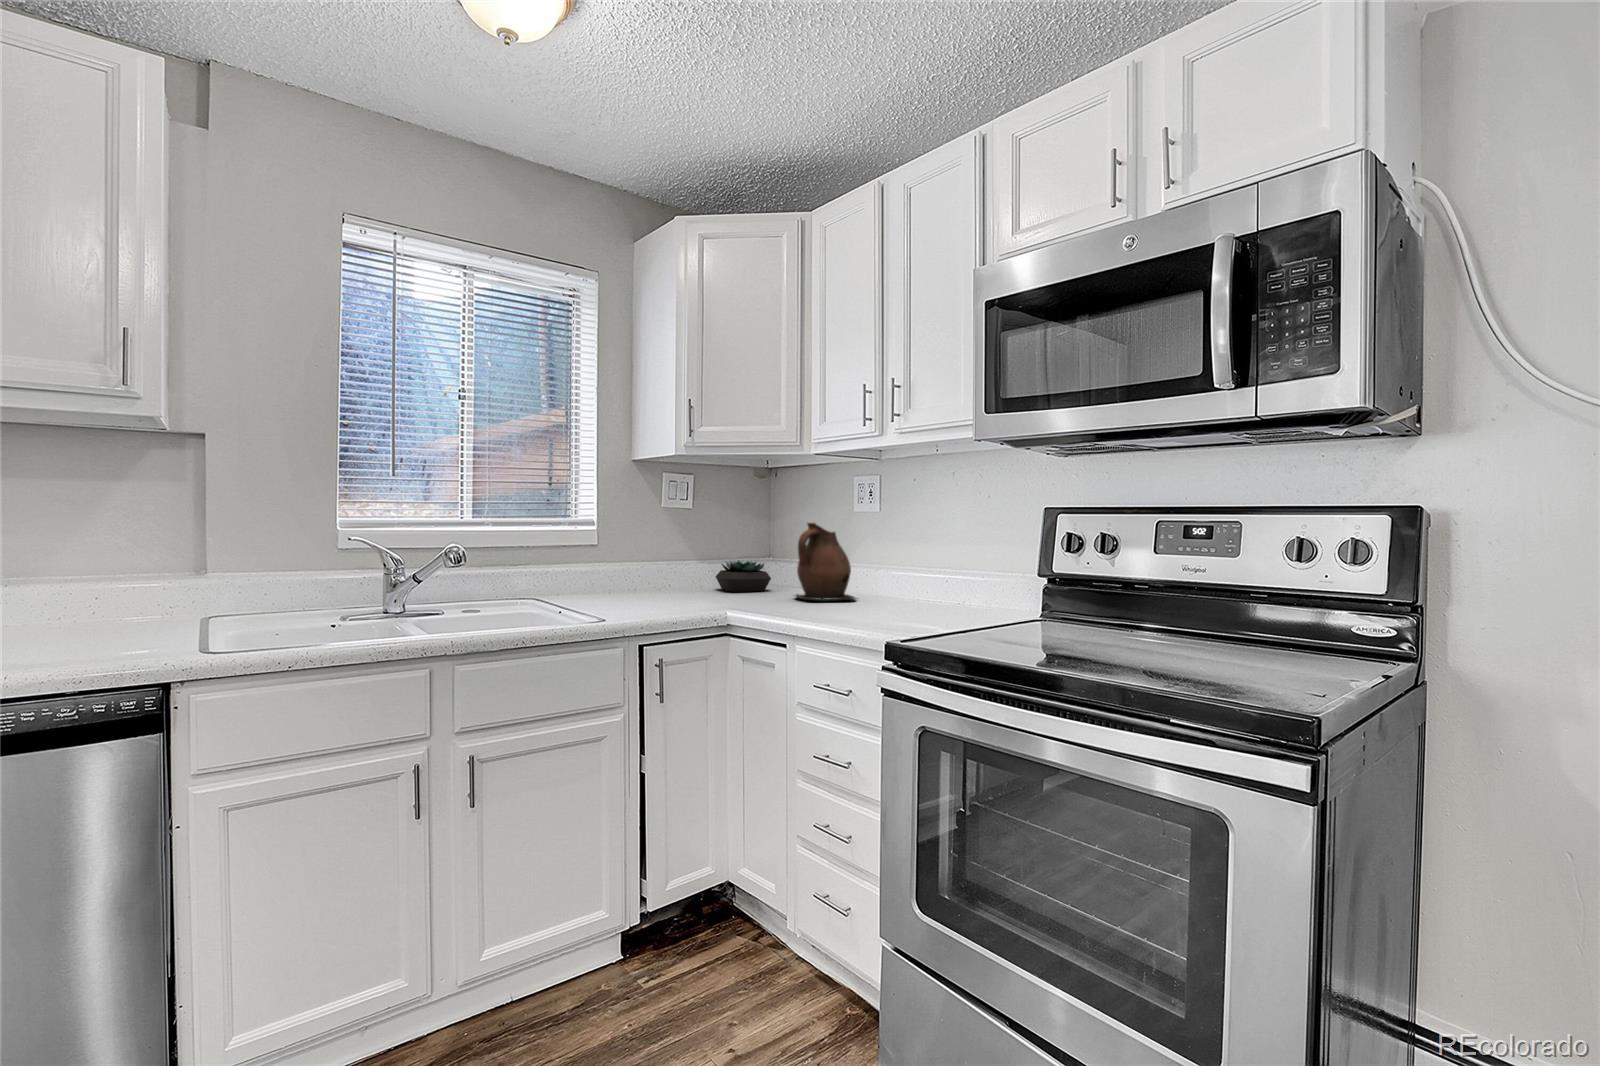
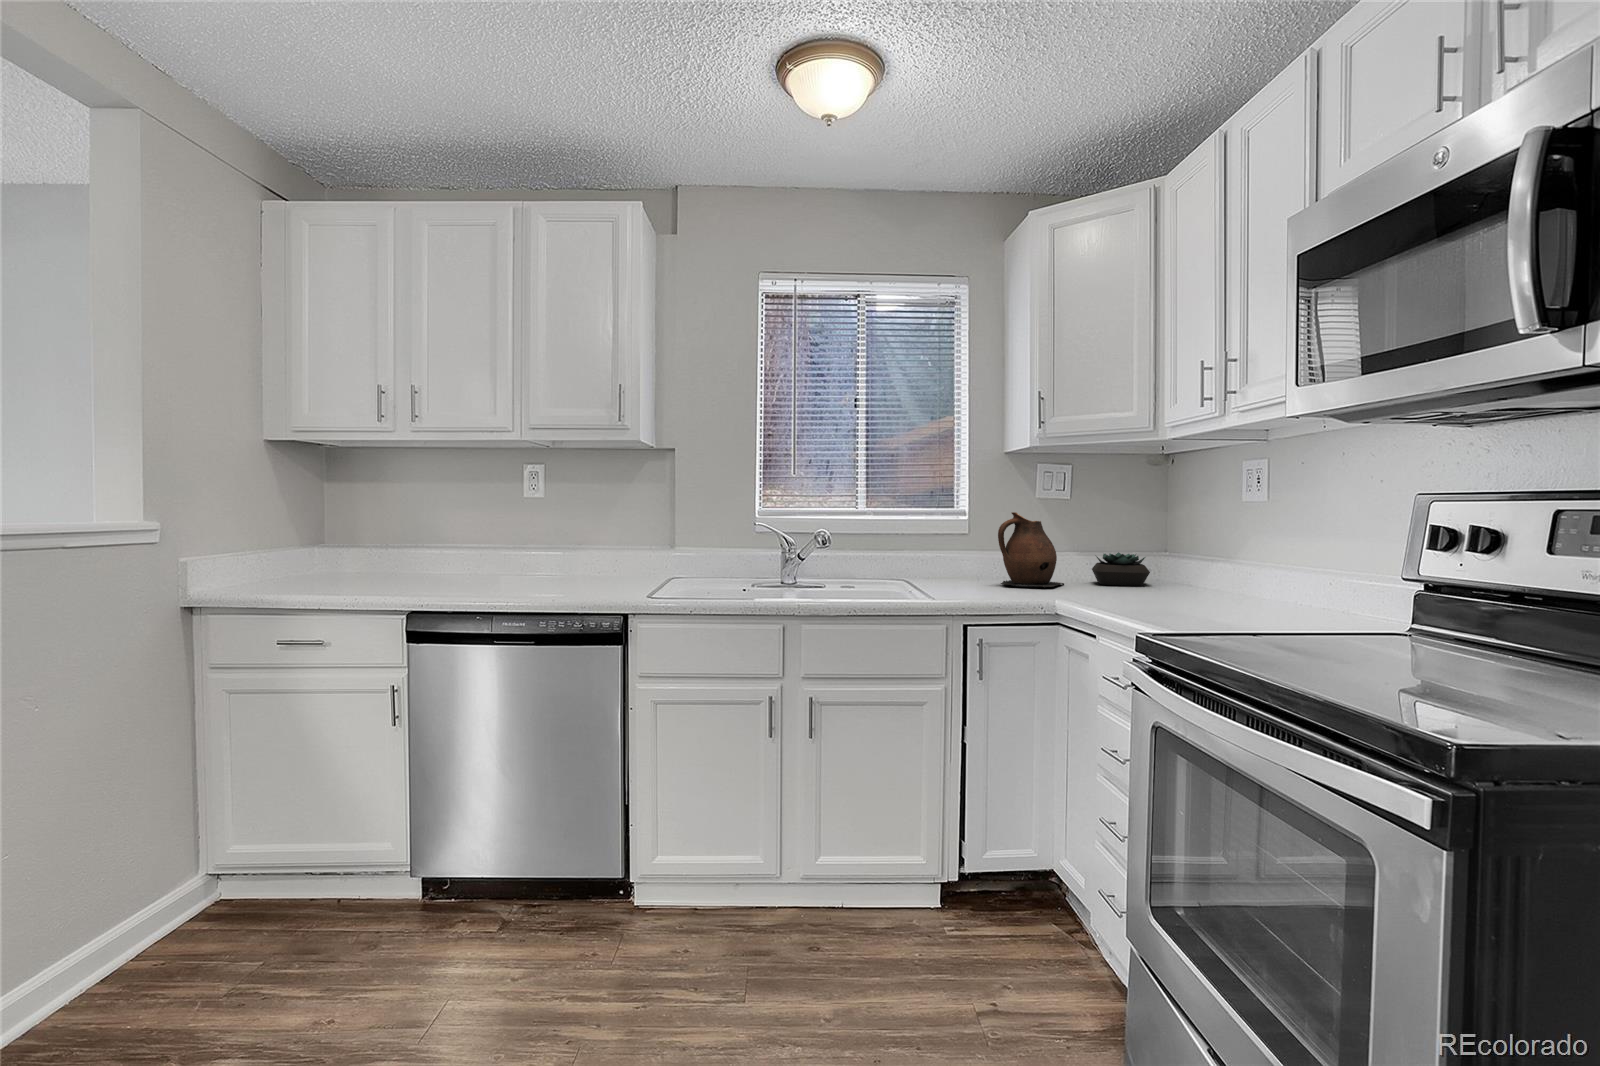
ceramic pitcher: present [796,523,856,600] -> present [998,512,1064,588]

